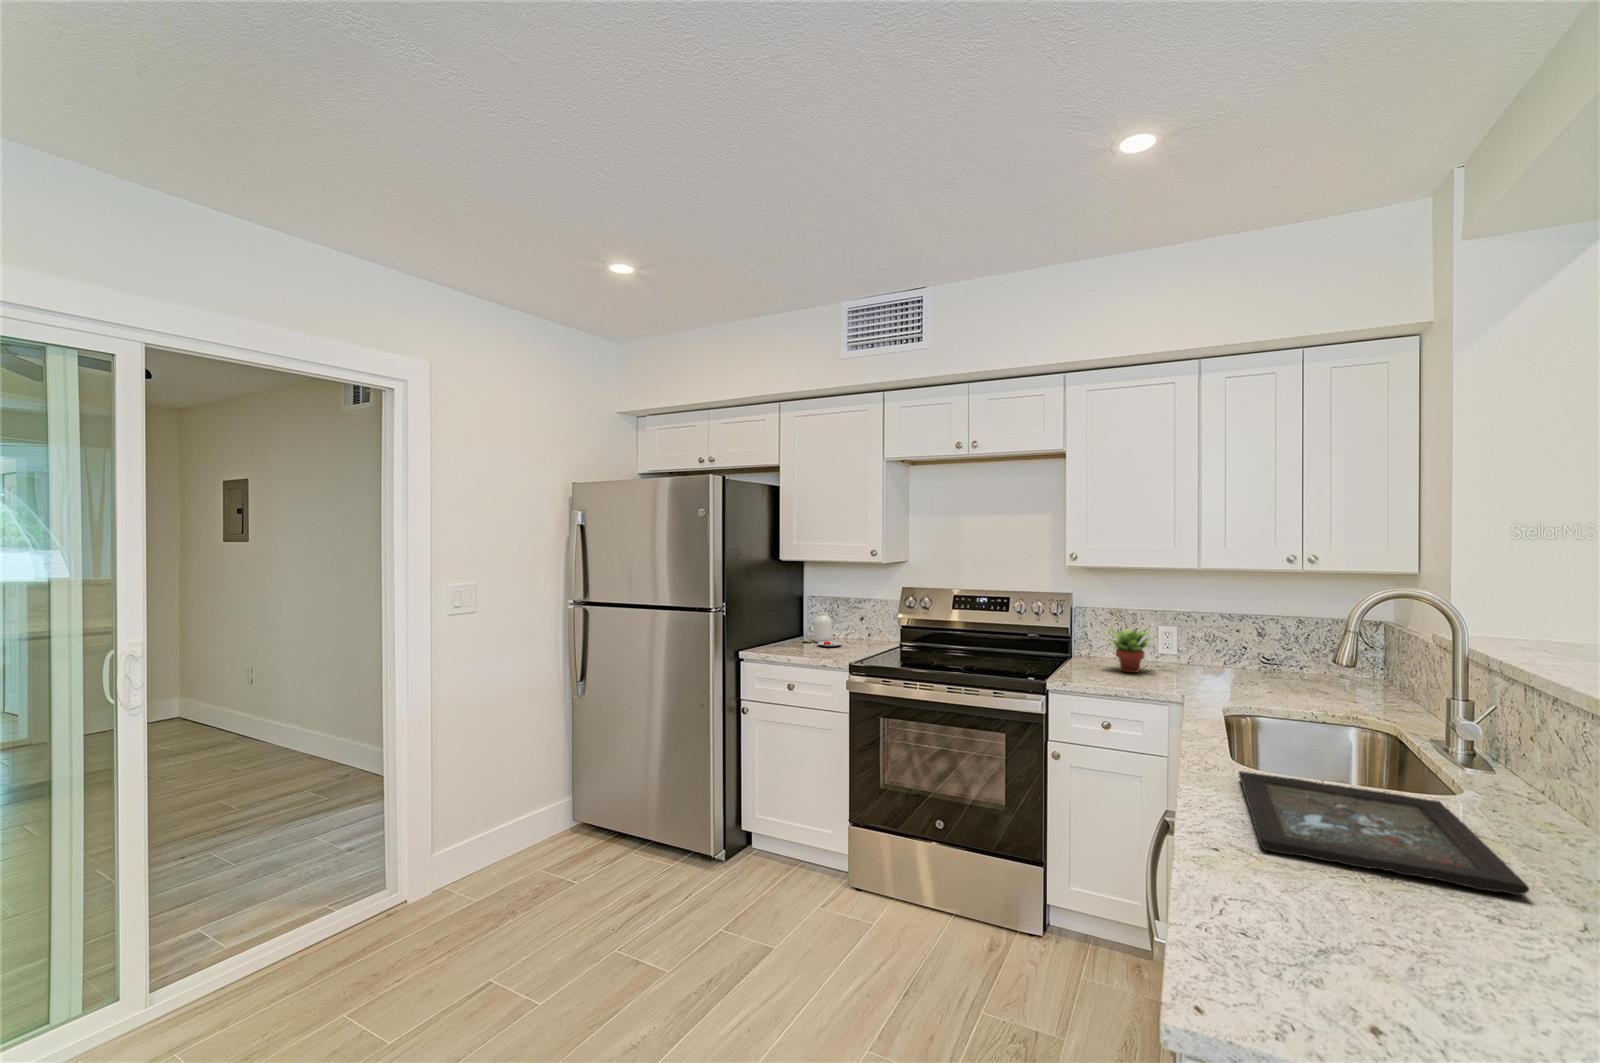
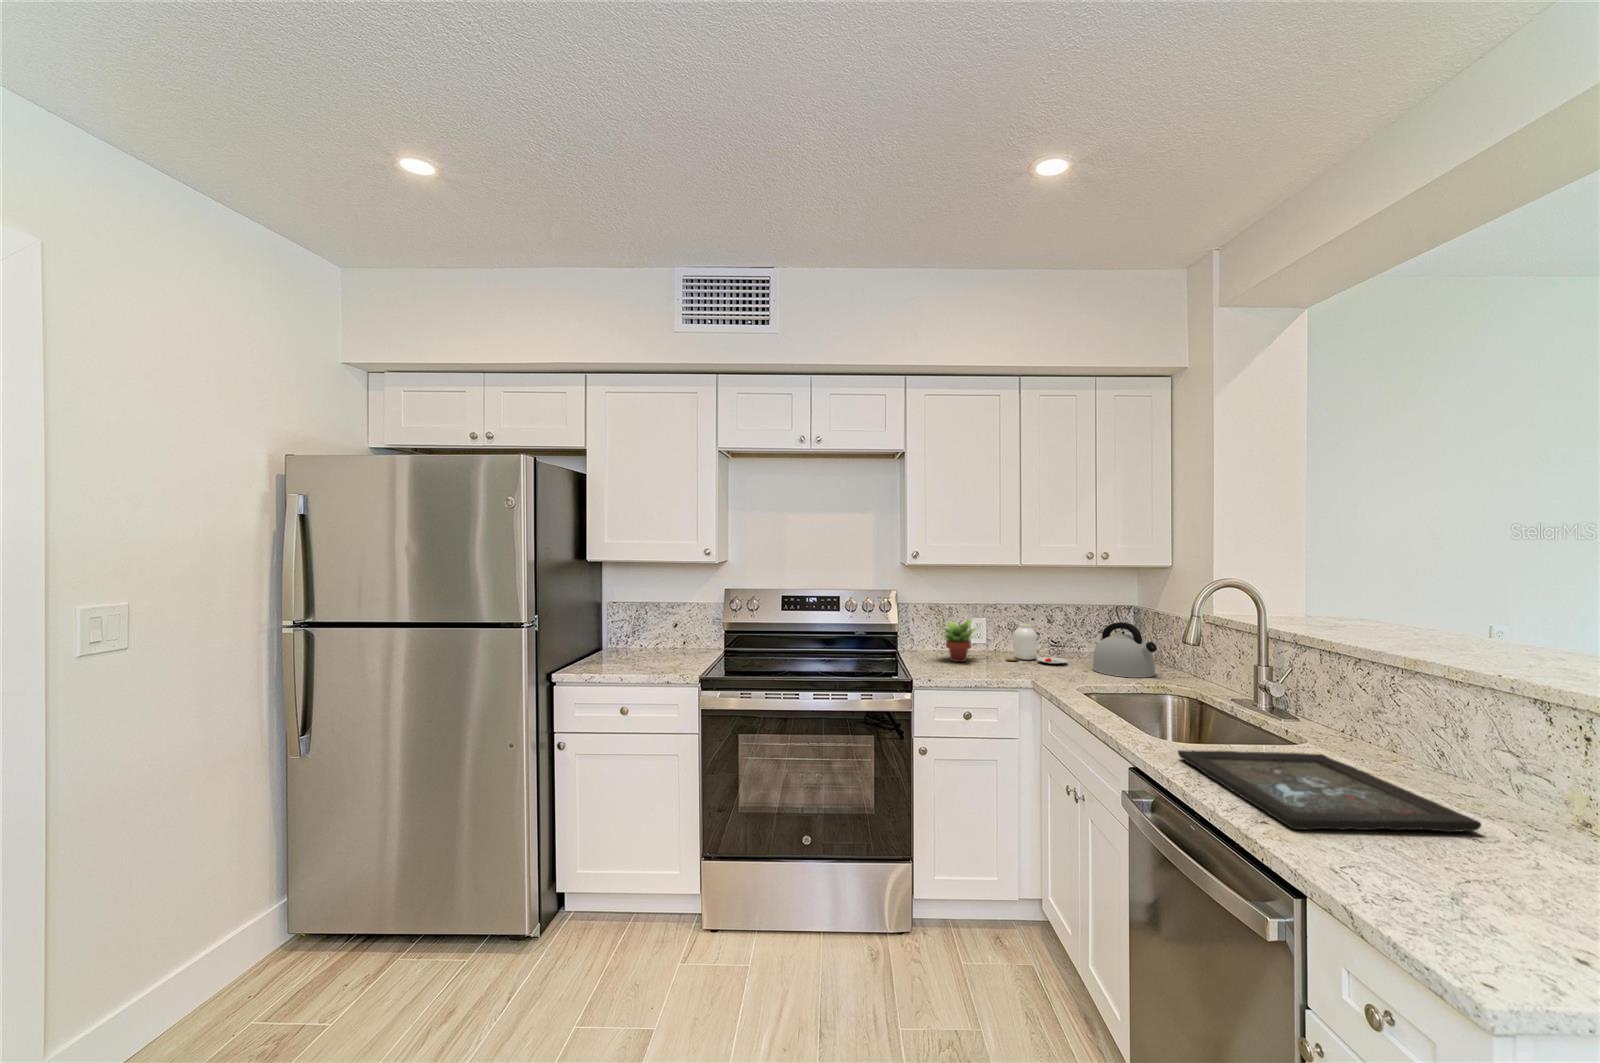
jar: present [803,612,842,647] -> present [1006,624,1068,664]
kettle: none [1288,641,1372,708] -> present [1092,622,1157,678]

